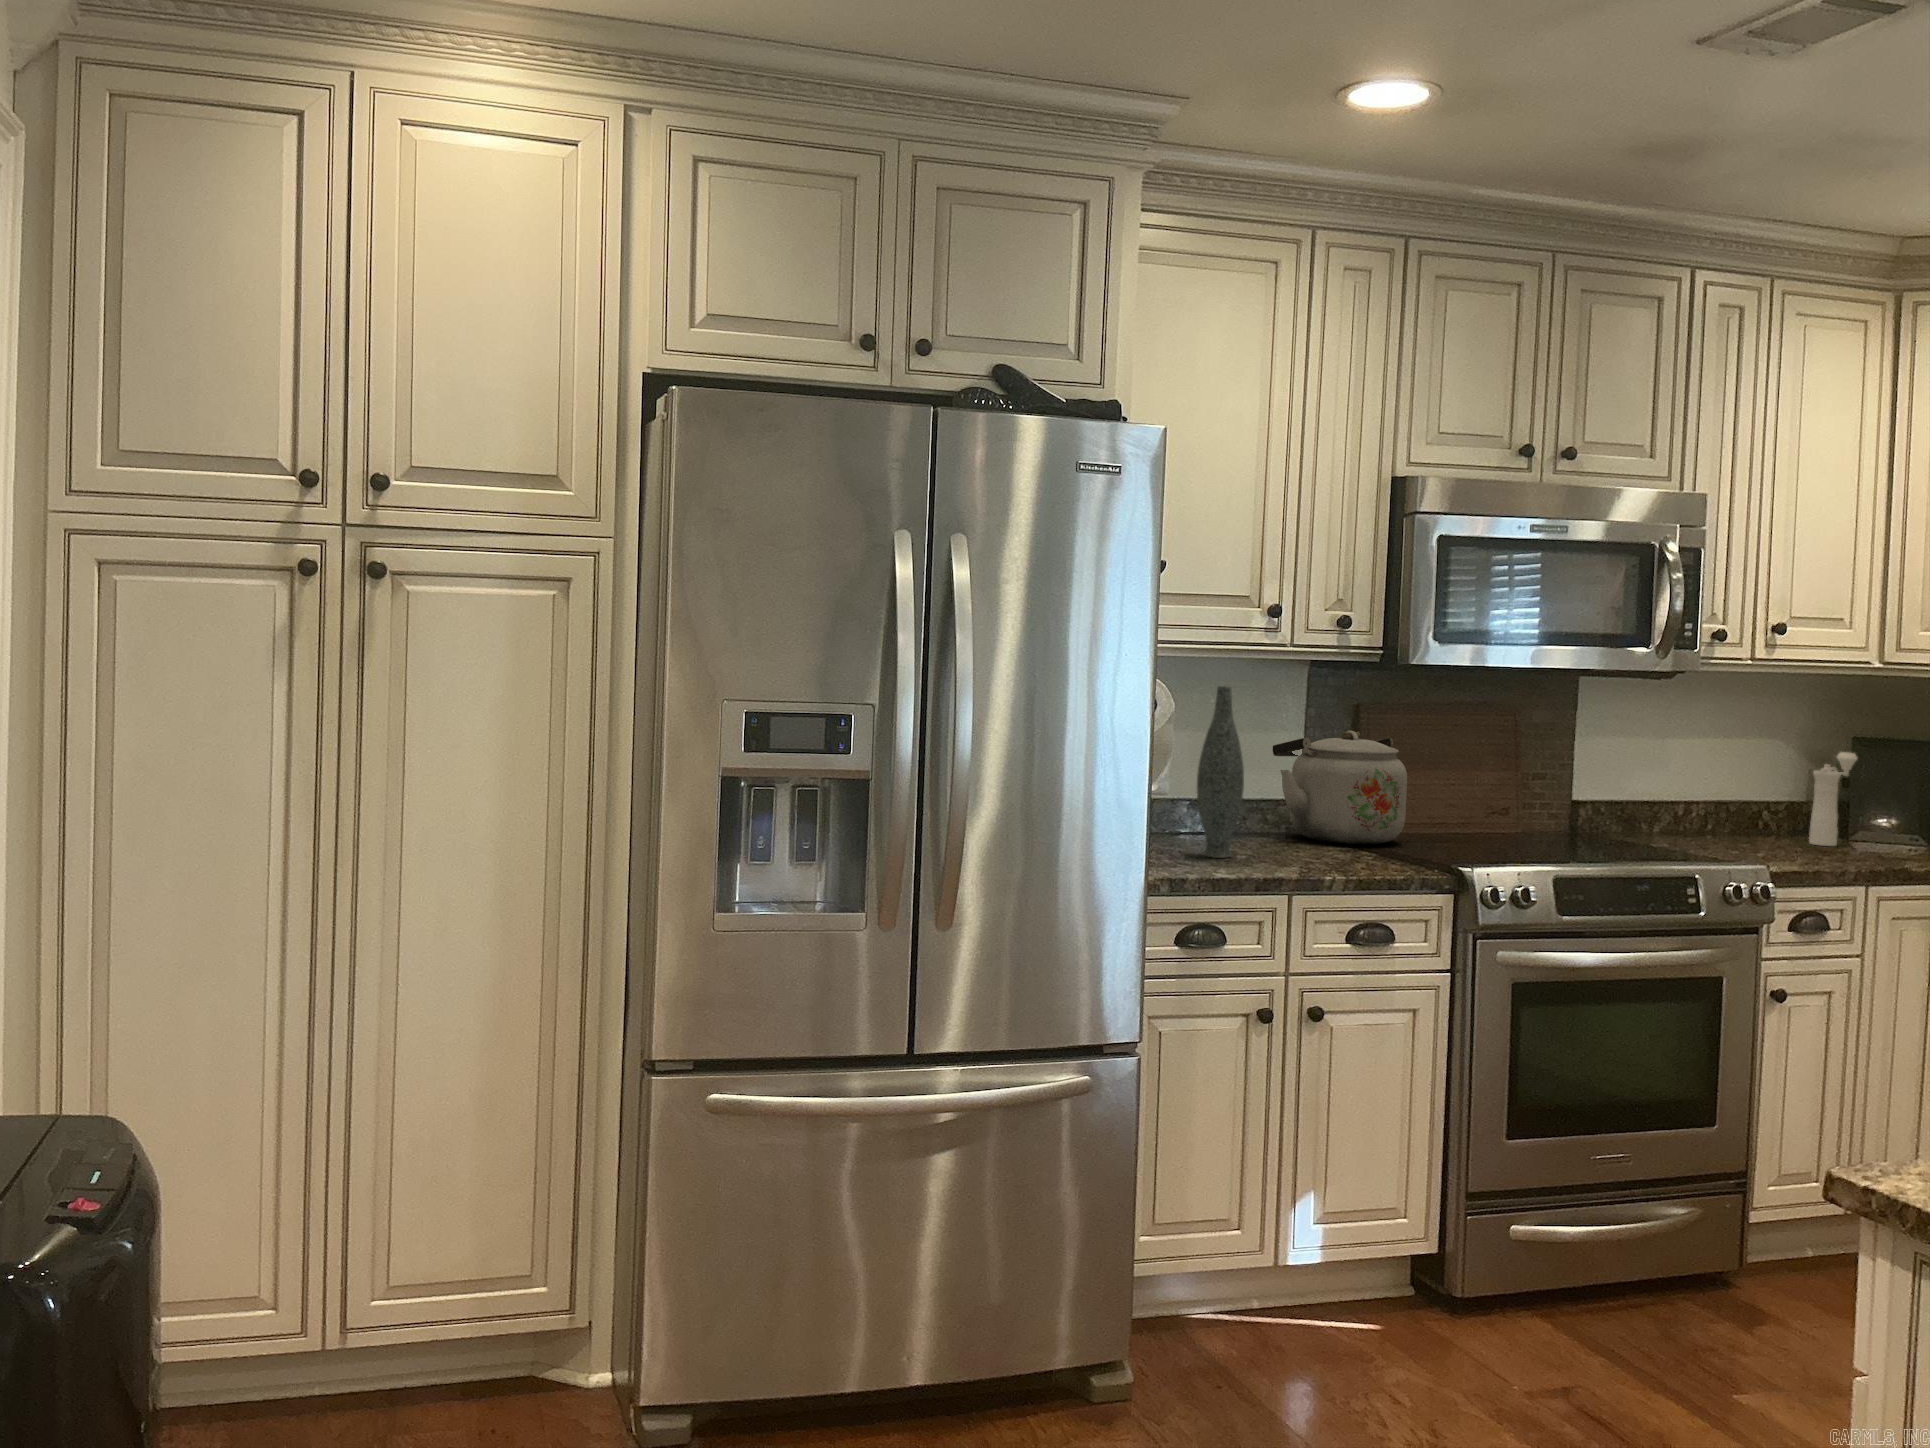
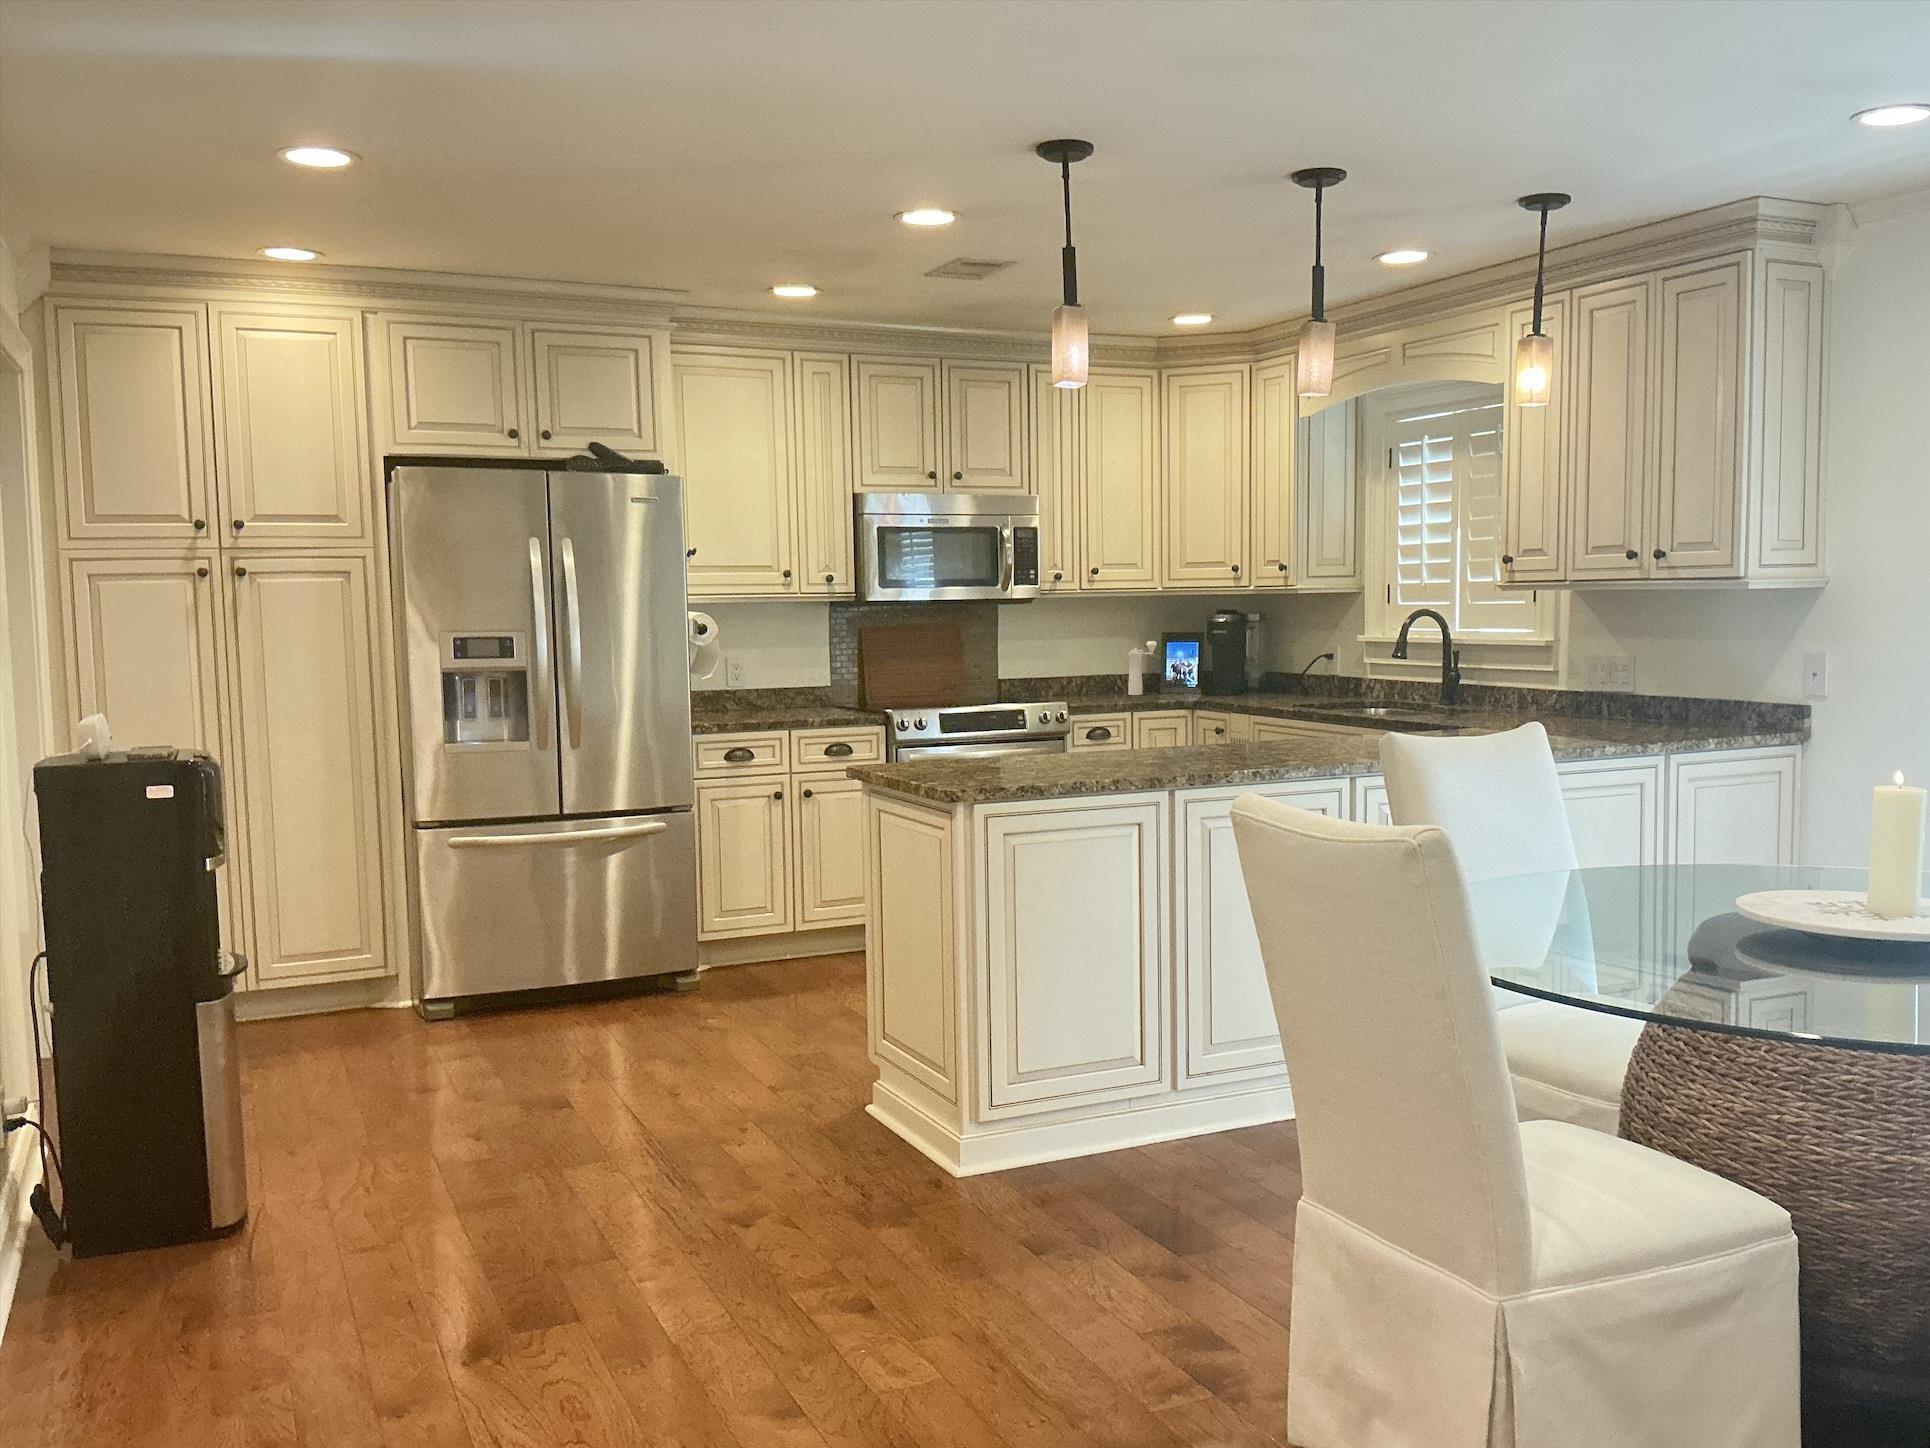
vase: present [1197,686,1244,858] -> none [741,617,767,714]
kettle: present [1273,731,1407,844] -> none [803,641,880,706]

